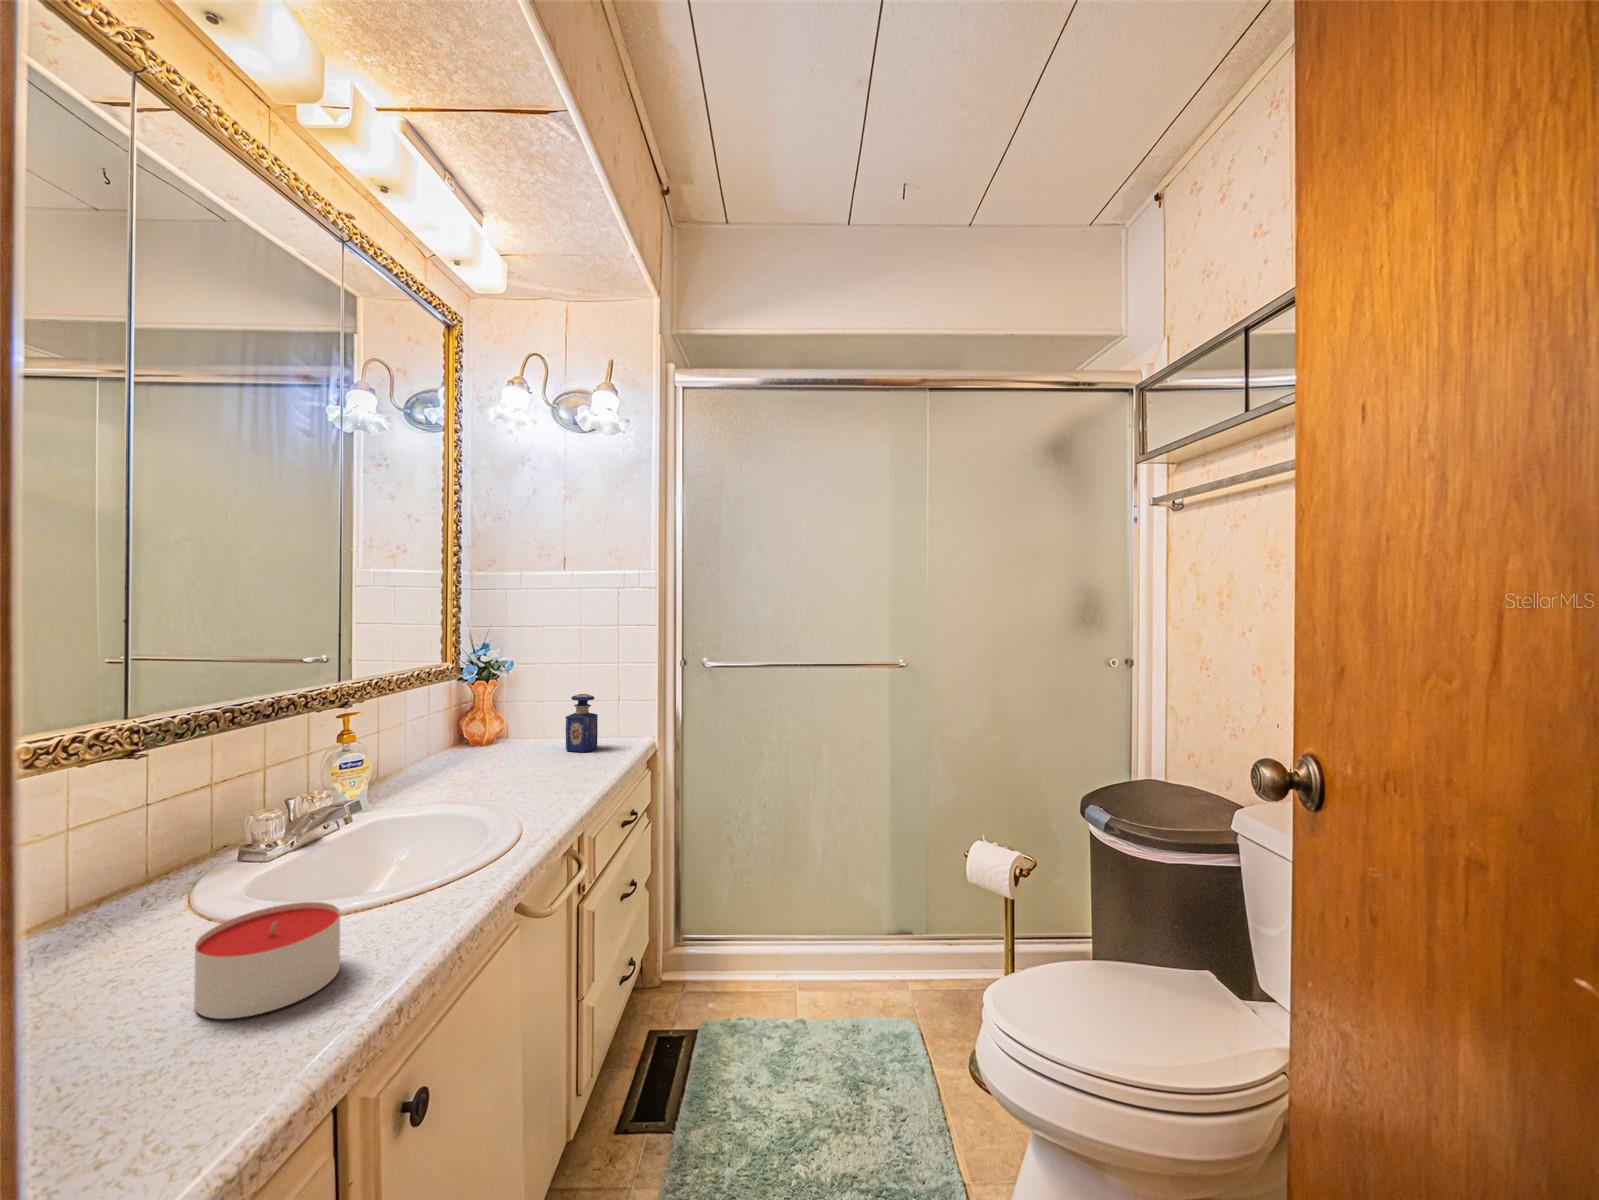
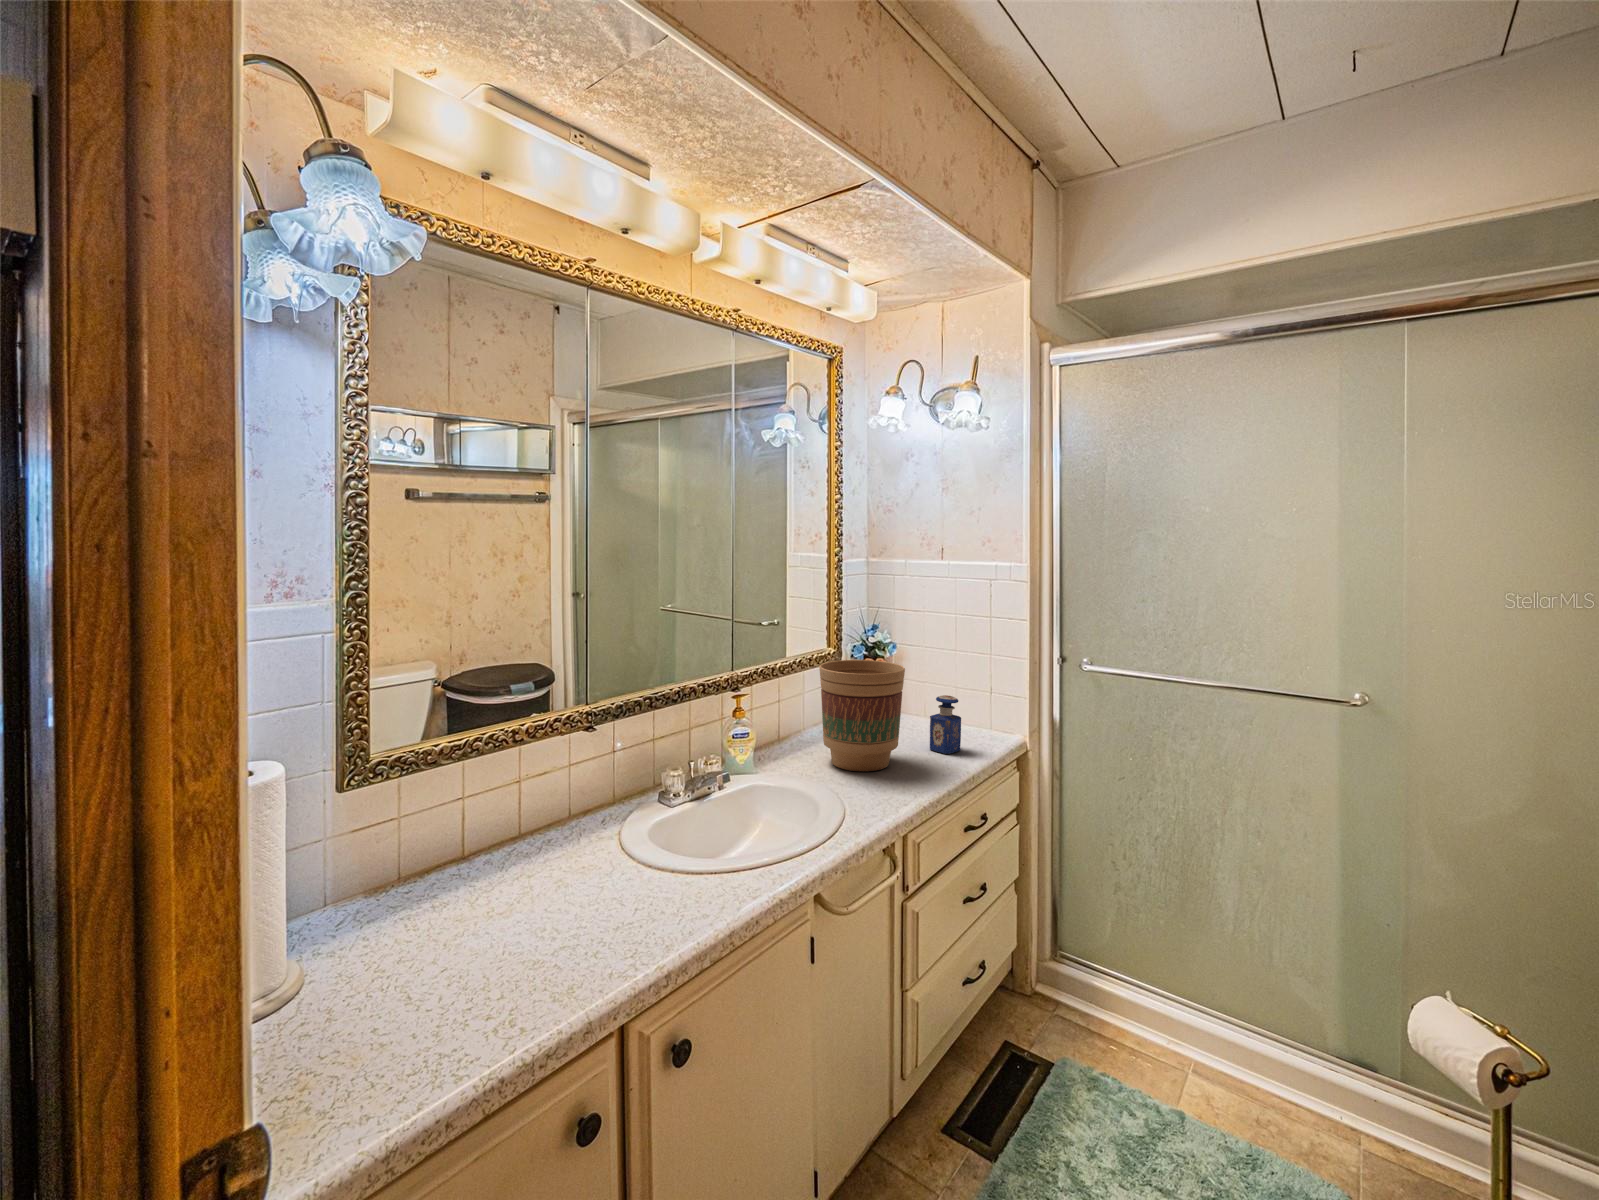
flower pot: none [449,662,550,780] -> present [819,660,905,771]
candle: present [194,902,340,1019] -> none [567,866,652,945]

